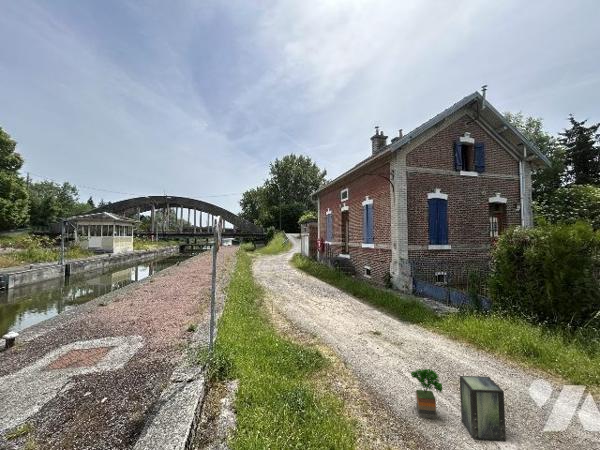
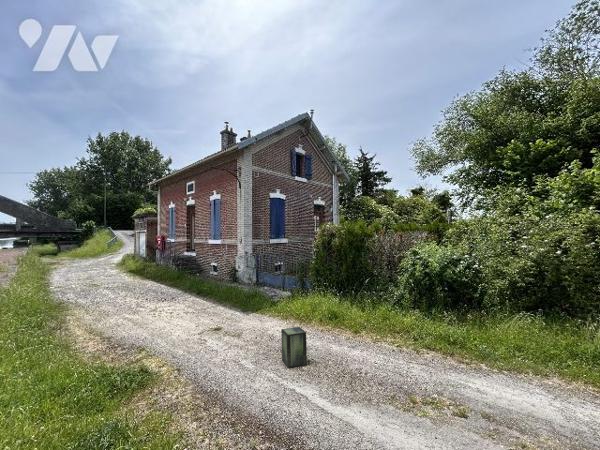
potted tree: present [411,369,442,419] -> none [248,329,270,365]

